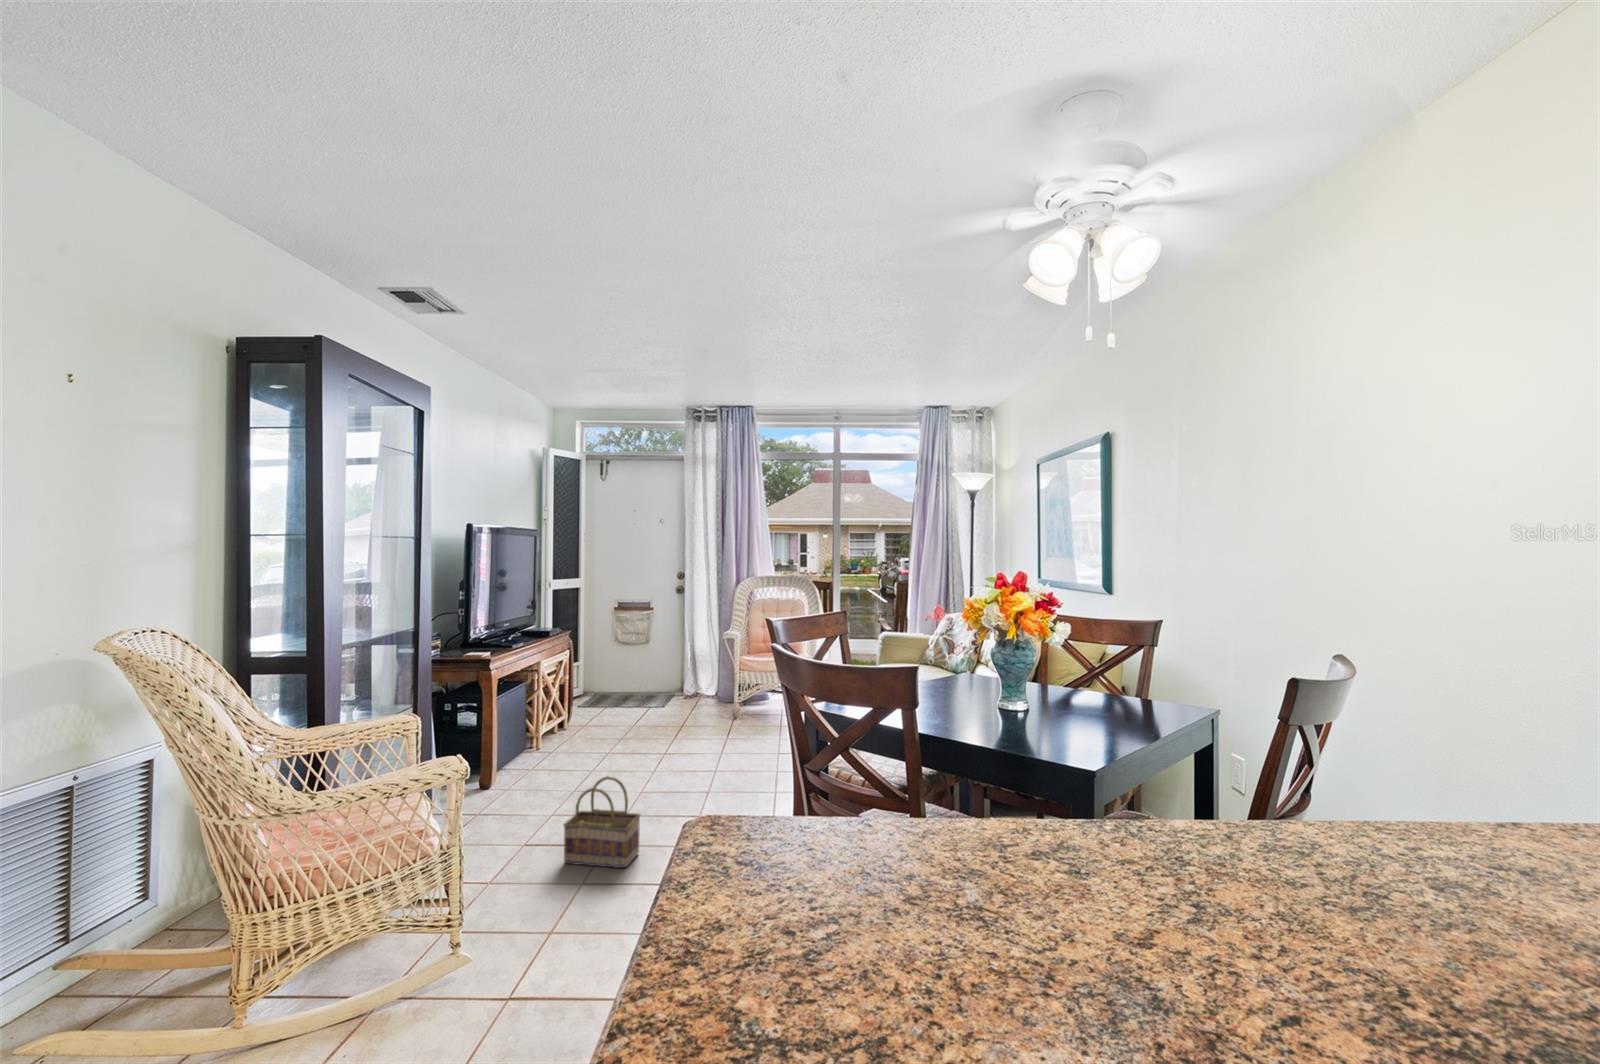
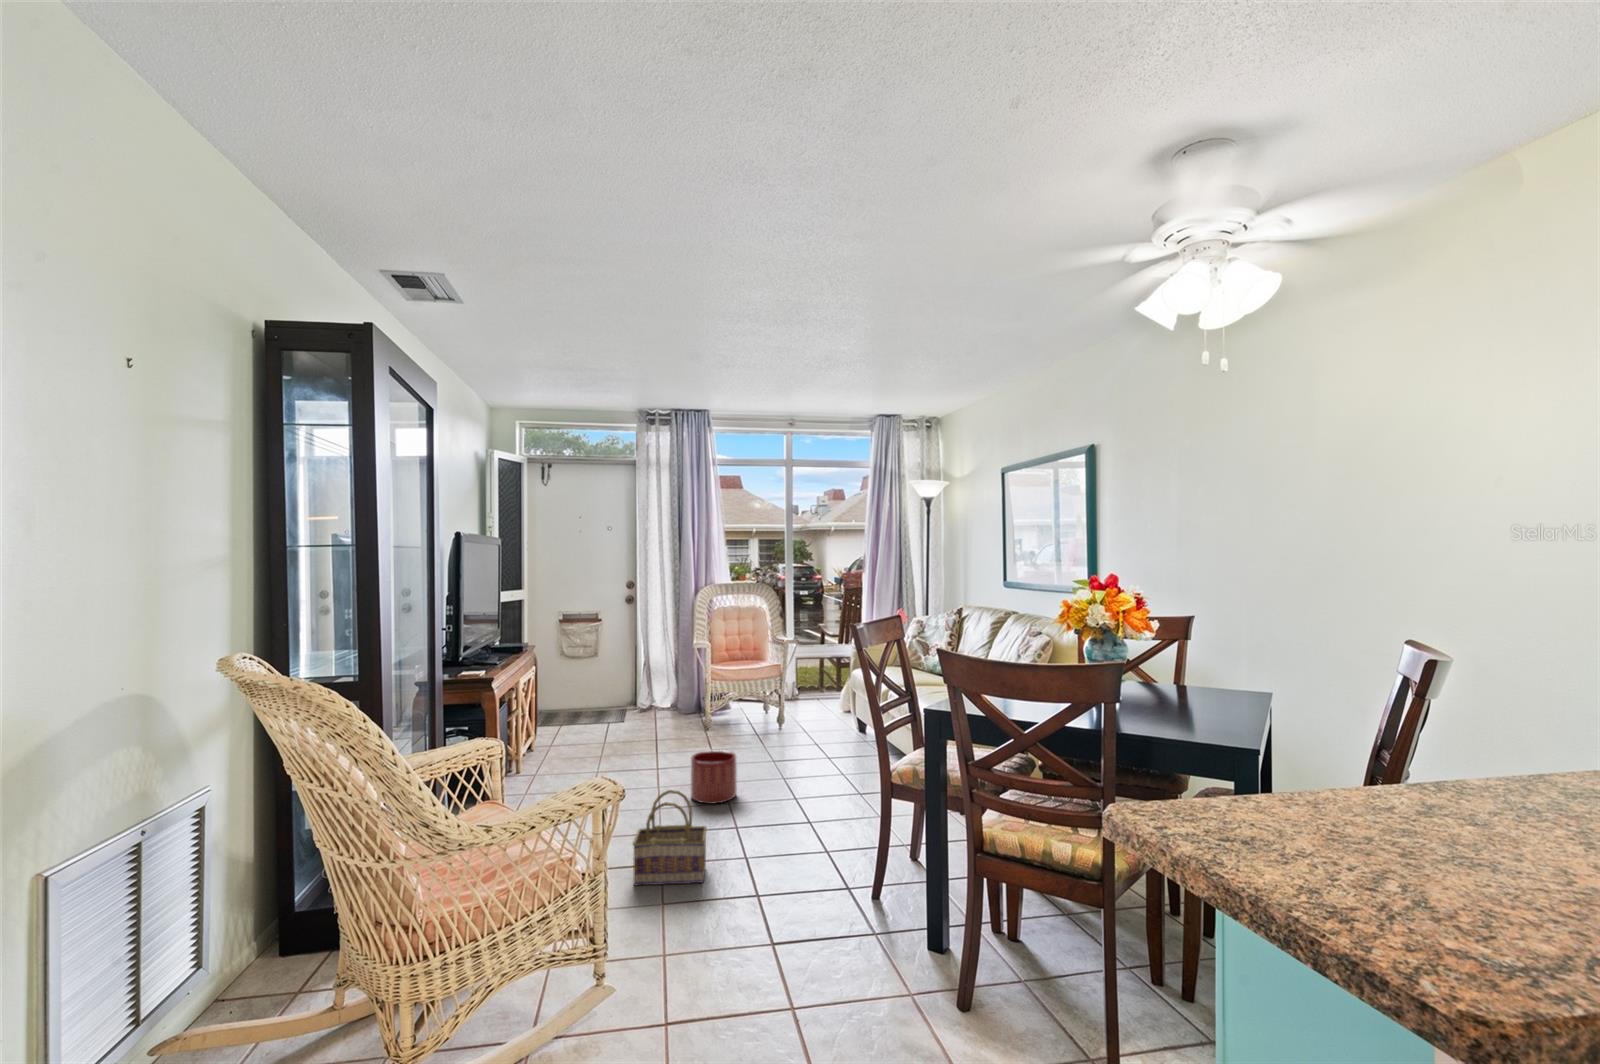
planter: none [672,740,717,792] -> present [691,750,737,804]

